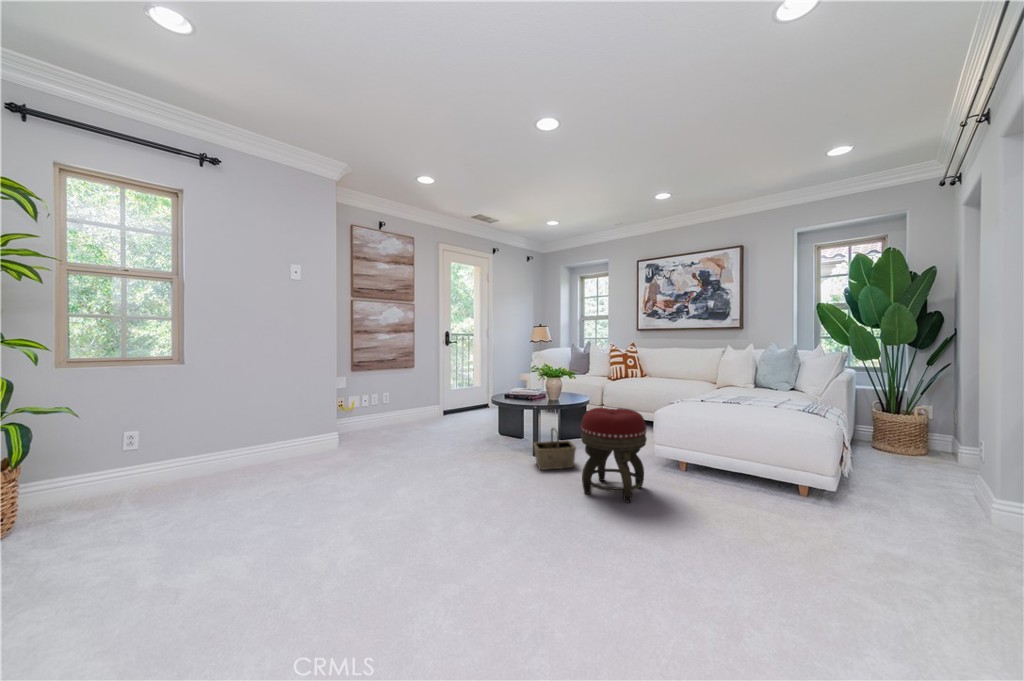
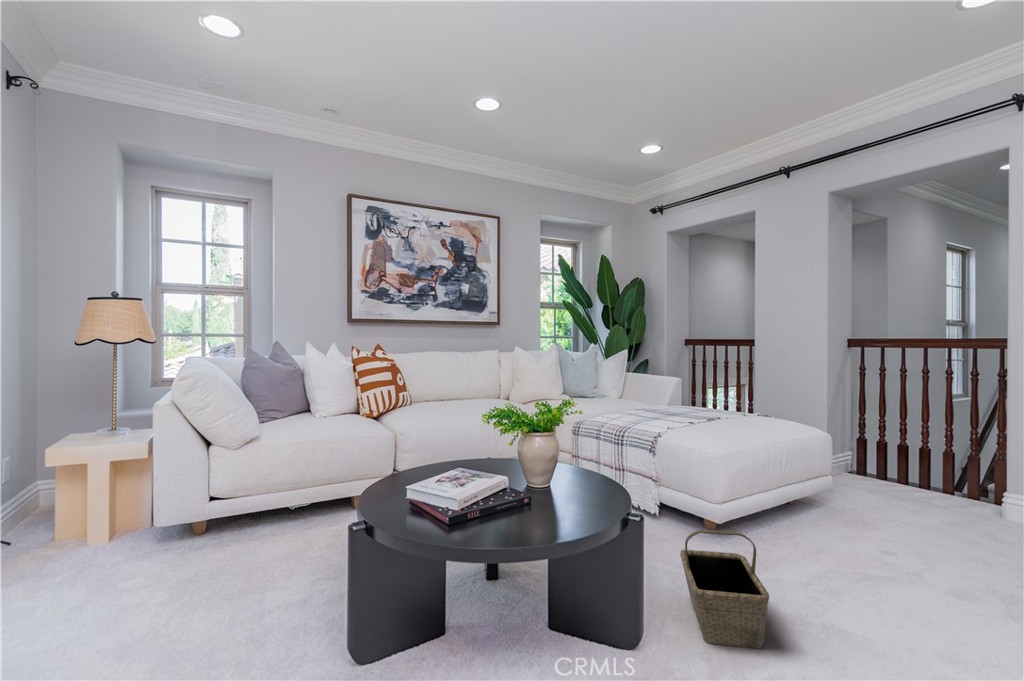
footstool: present [581,408,647,502] -> none [801,440,949,629]

